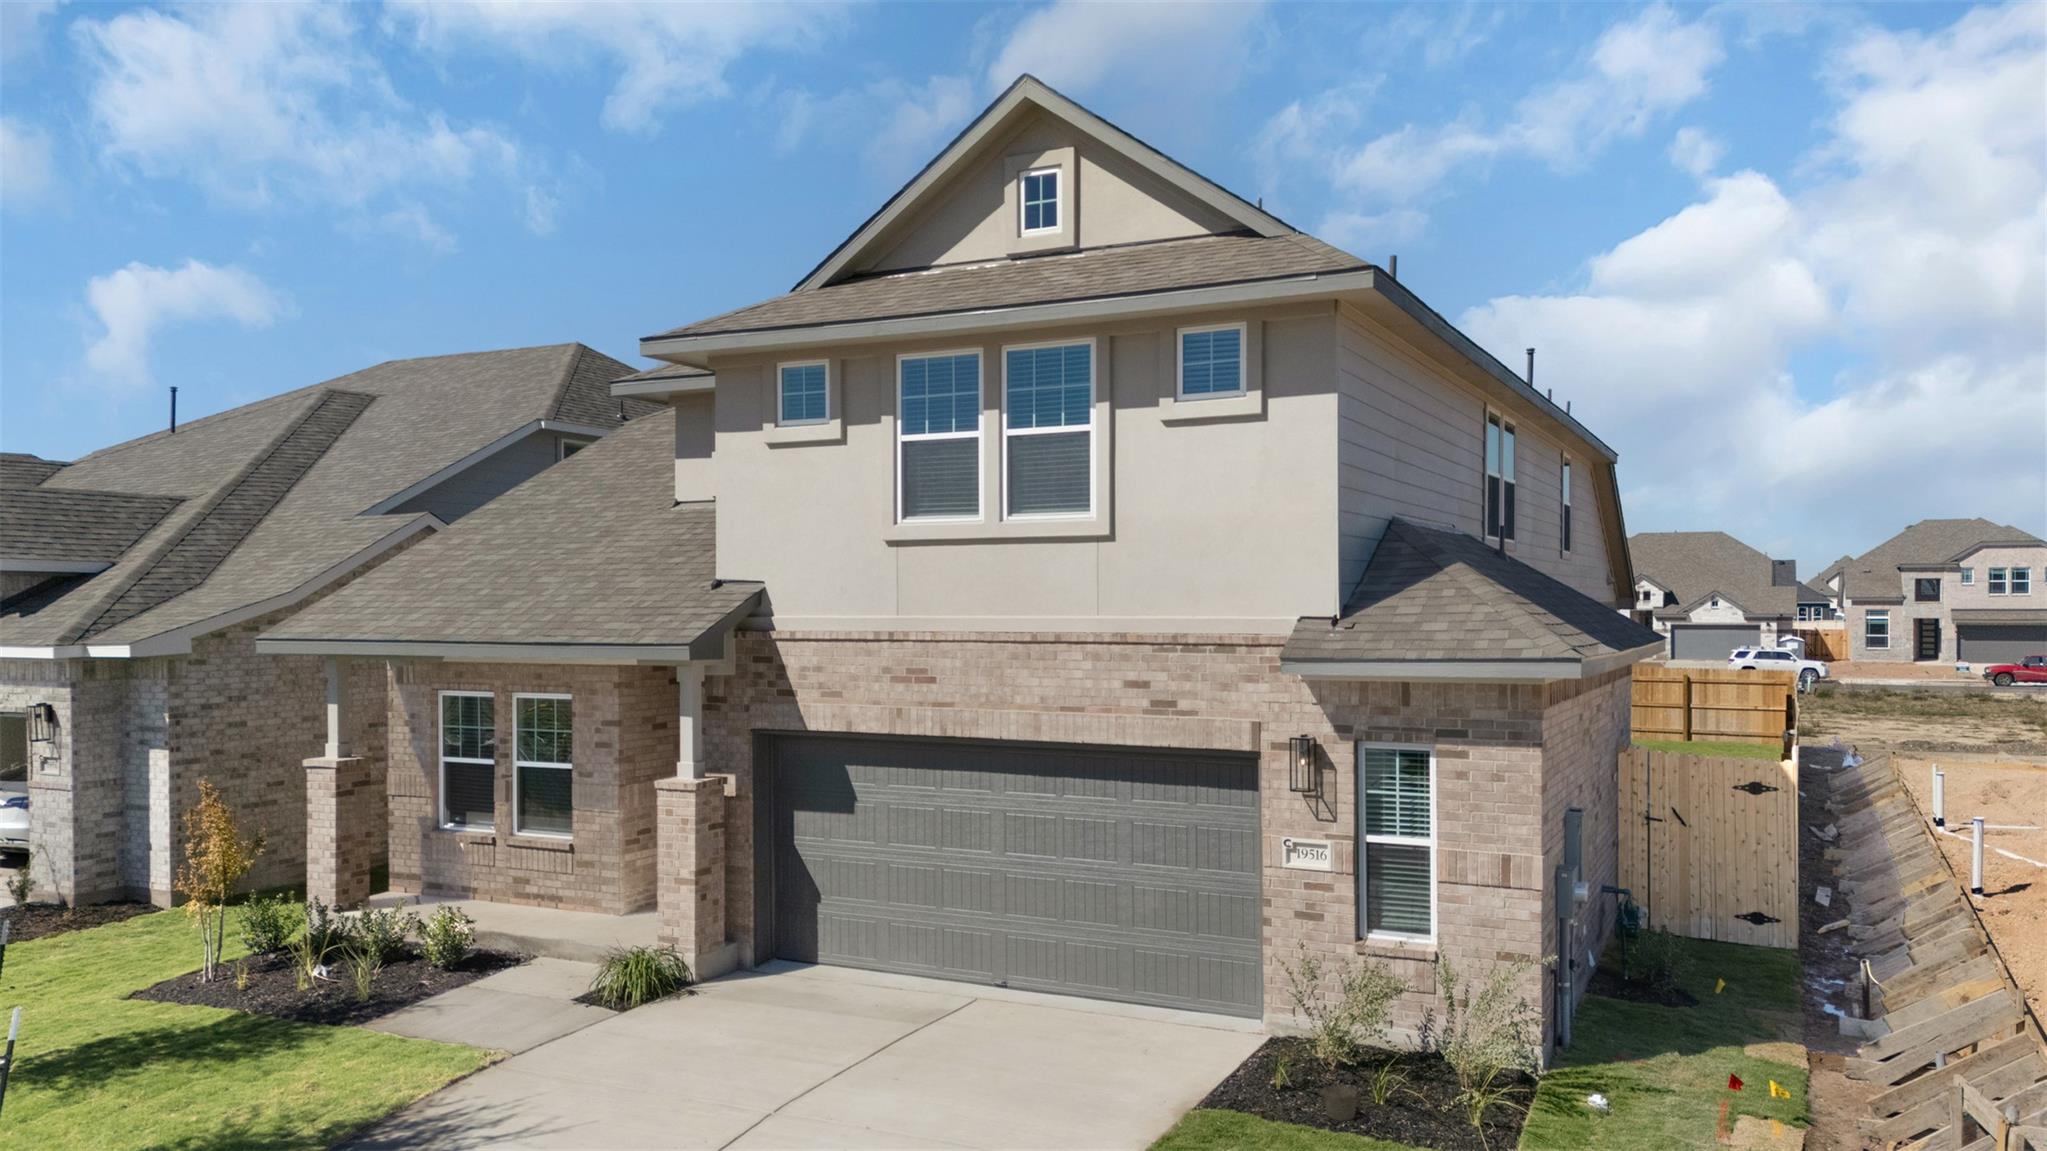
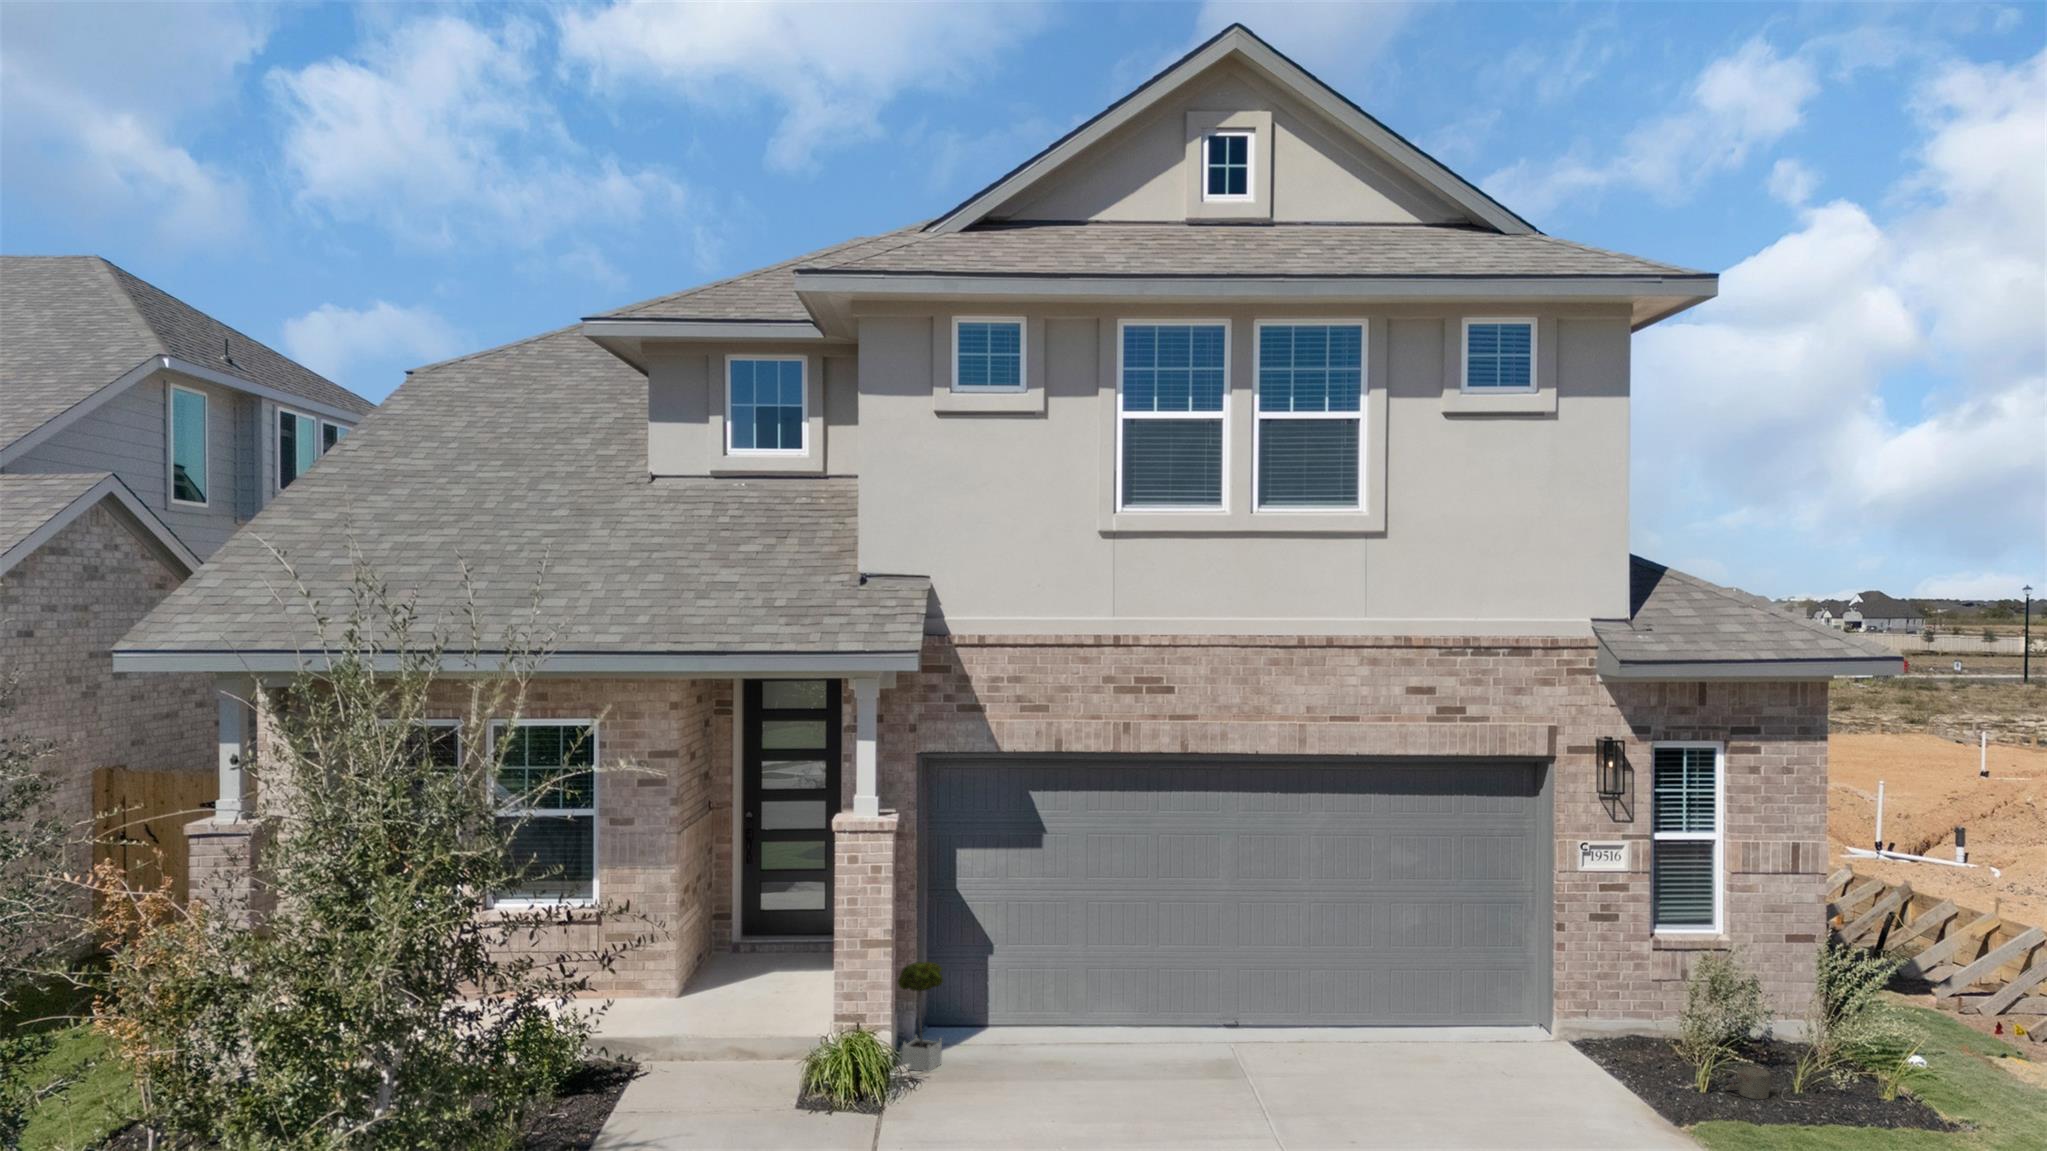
potted tree: none [692,903,734,995] -> present [898,962,943,1072]

